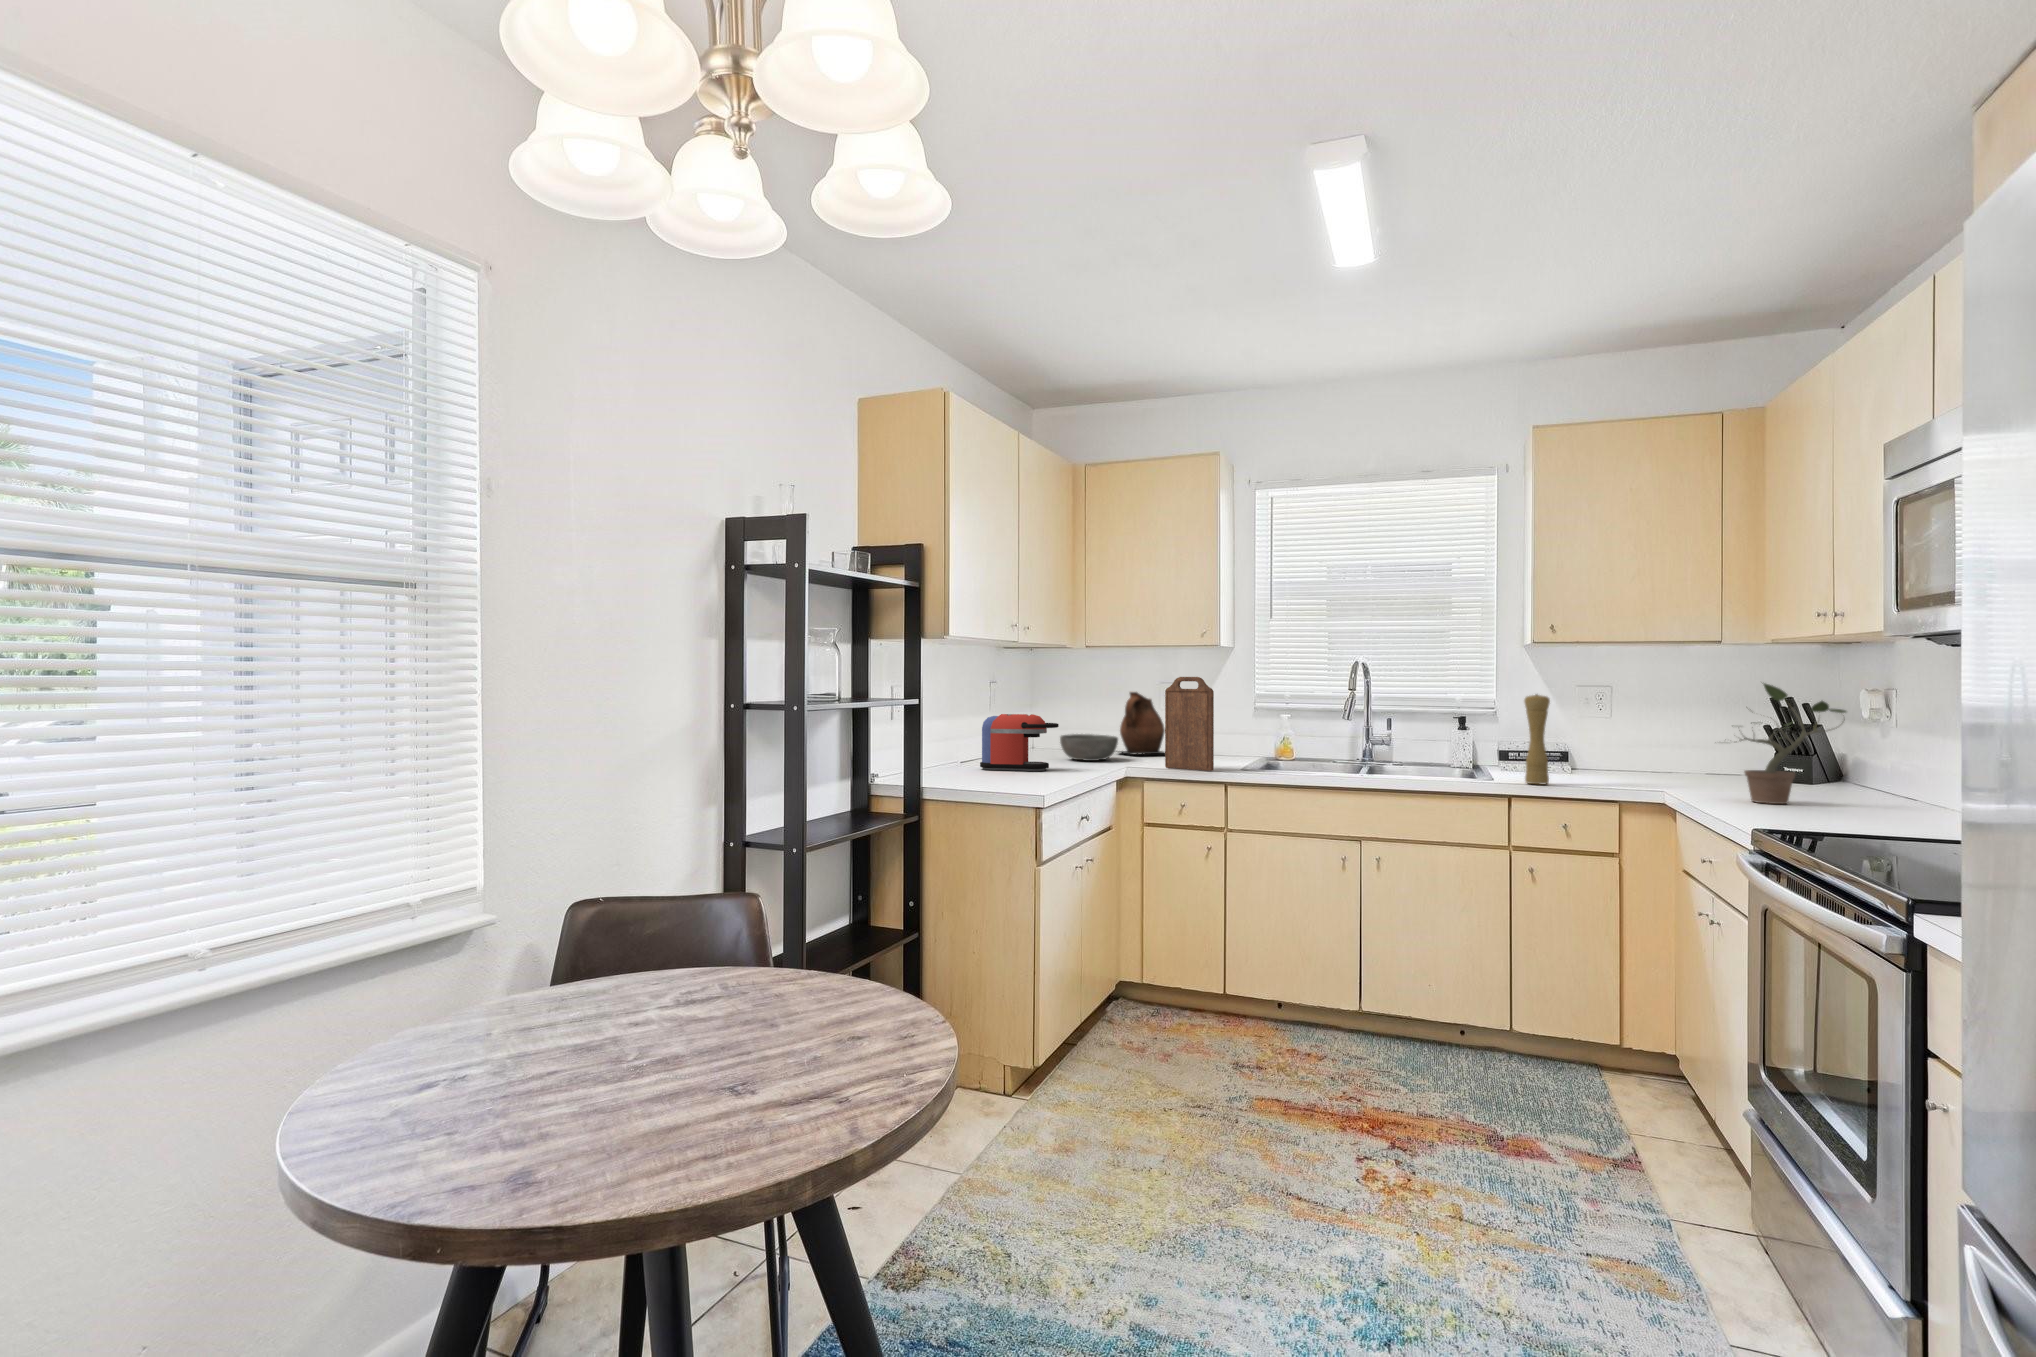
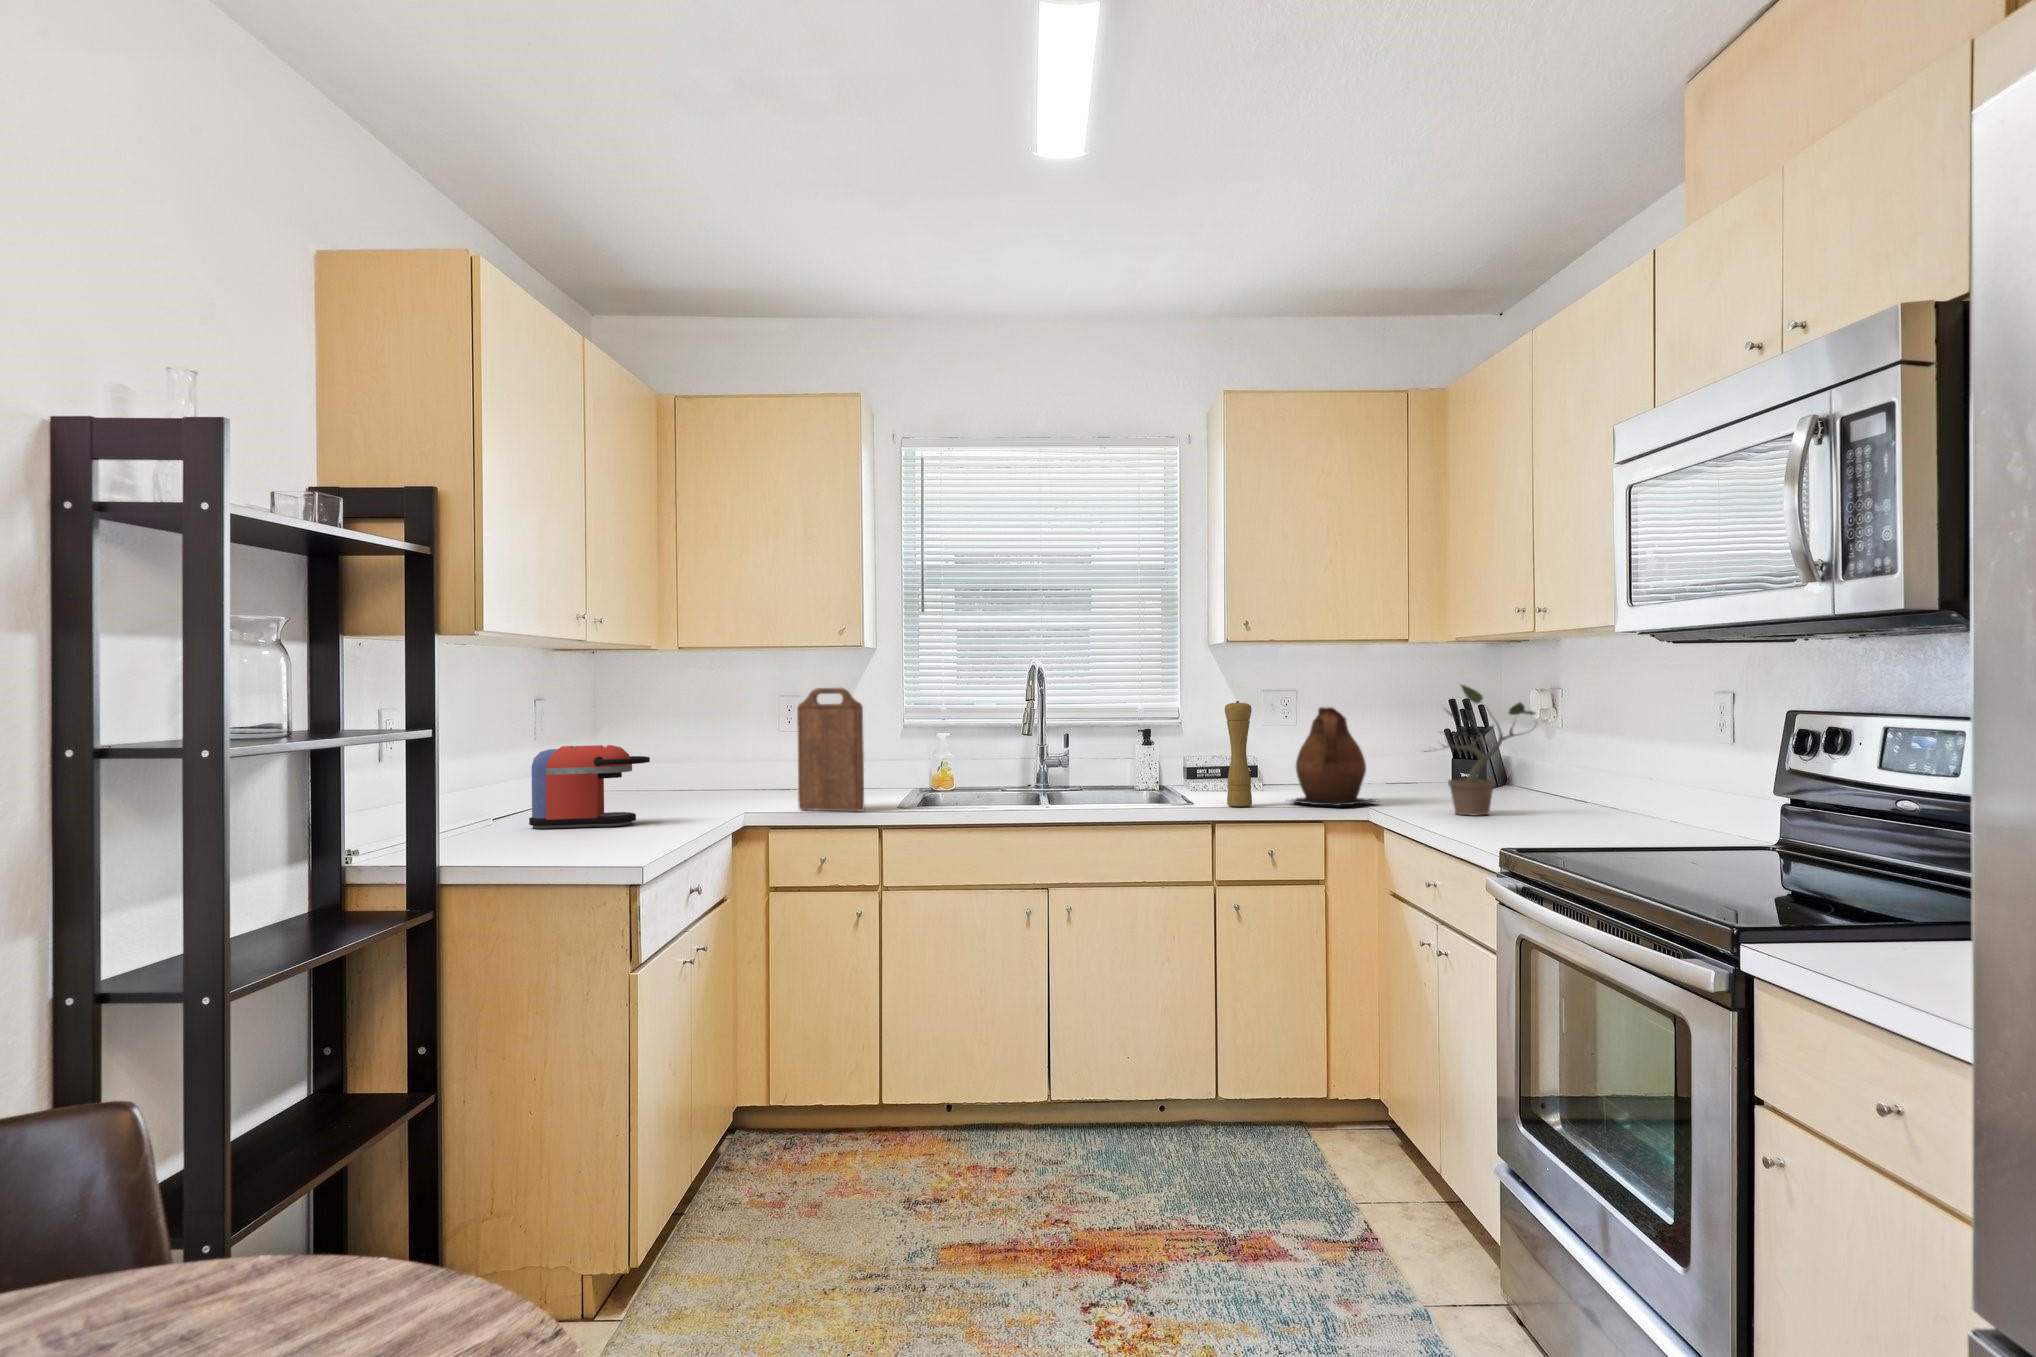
ceramic pitcher: present [1120,692,1165,755] -> present [1290,707,1376,806]
bowl: present [1060,734,1118,761] -> none [646,769,729,805]

